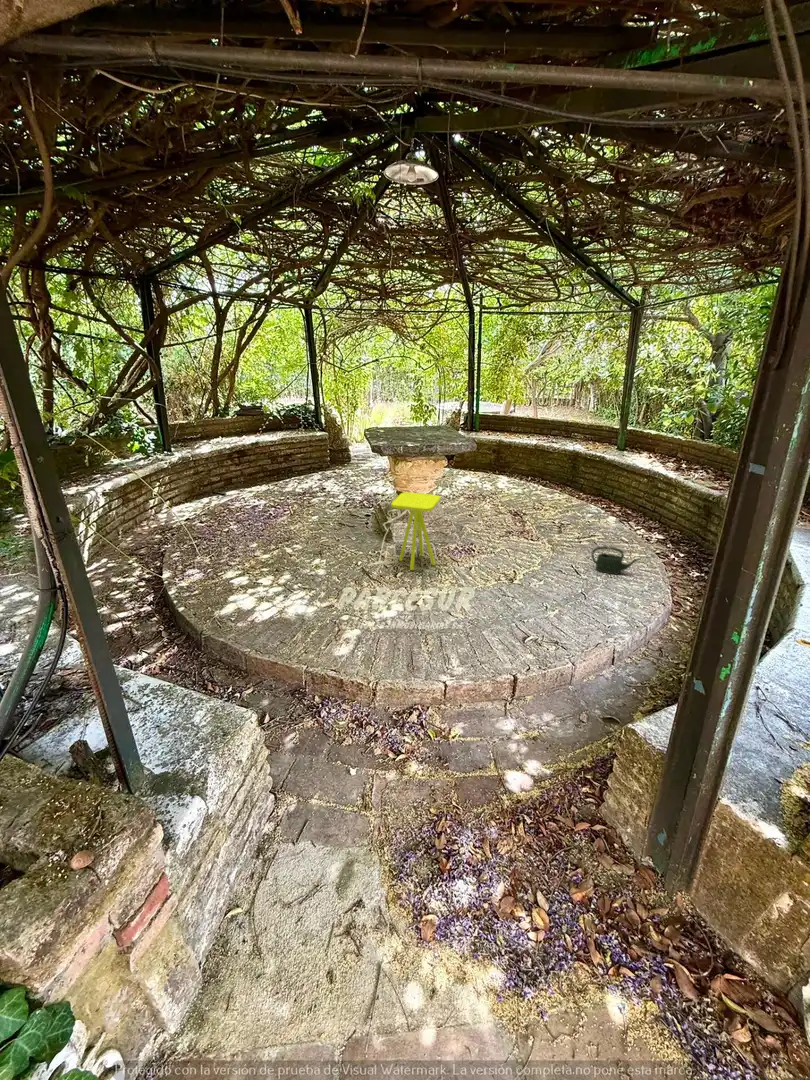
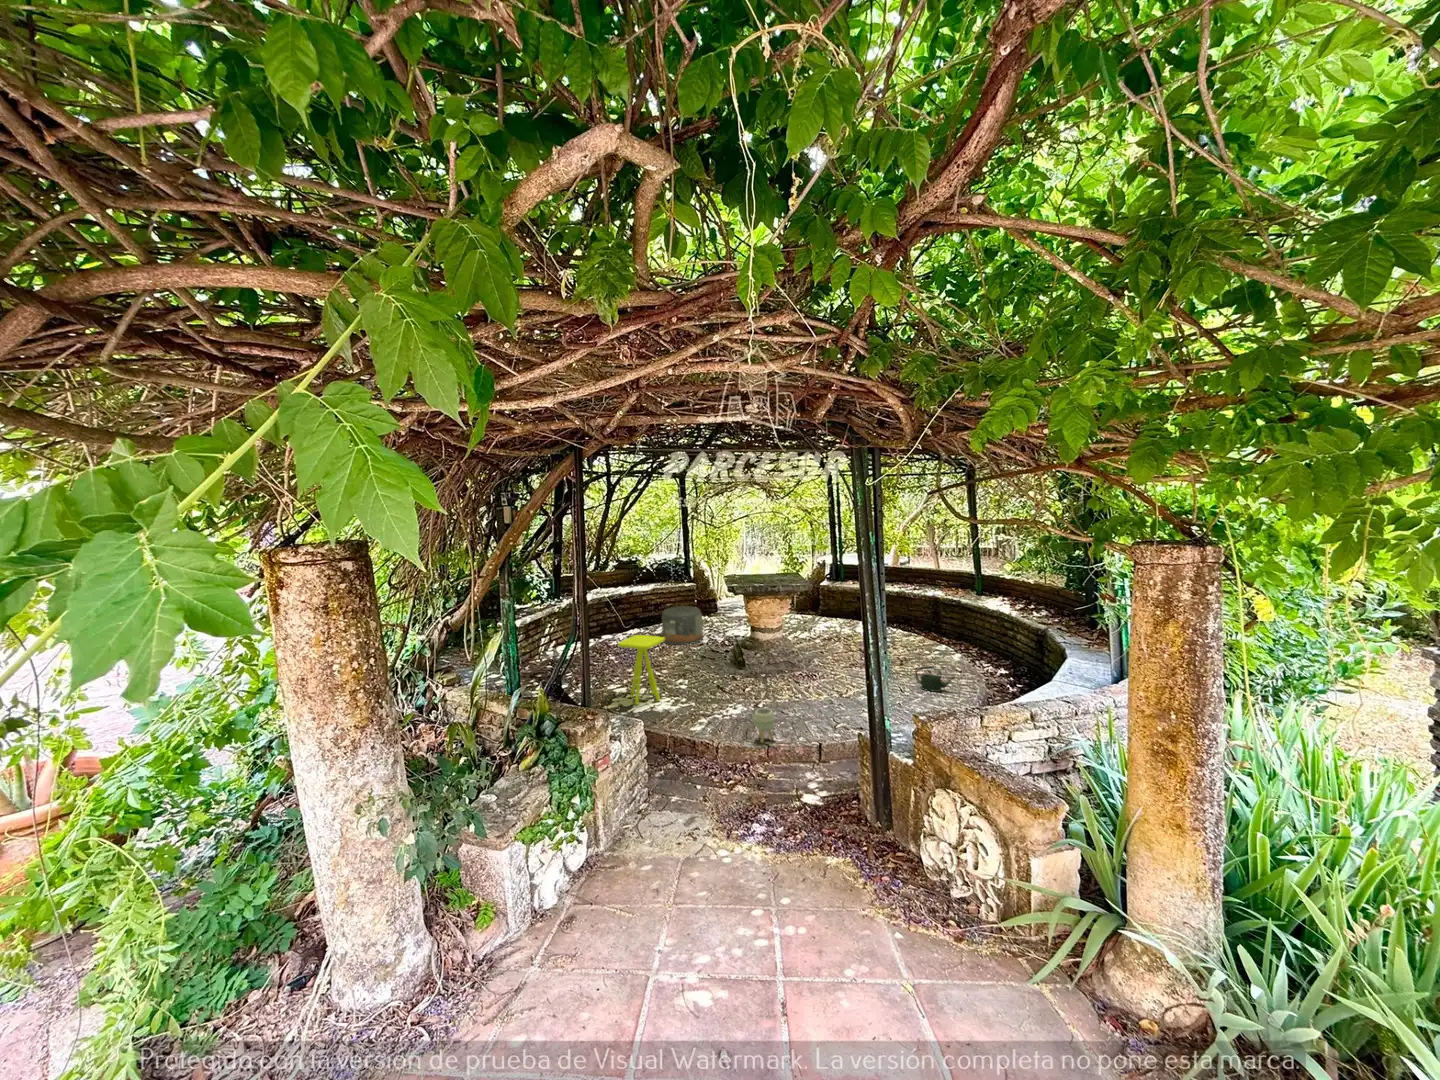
pouf: none [291,463,338,508] -> present [662,606,703,645]
side table: present [391,492,441,570] -> present [618,635,665,705]
planter: none [417,623,445,668] -> present [753,708,775,743]

